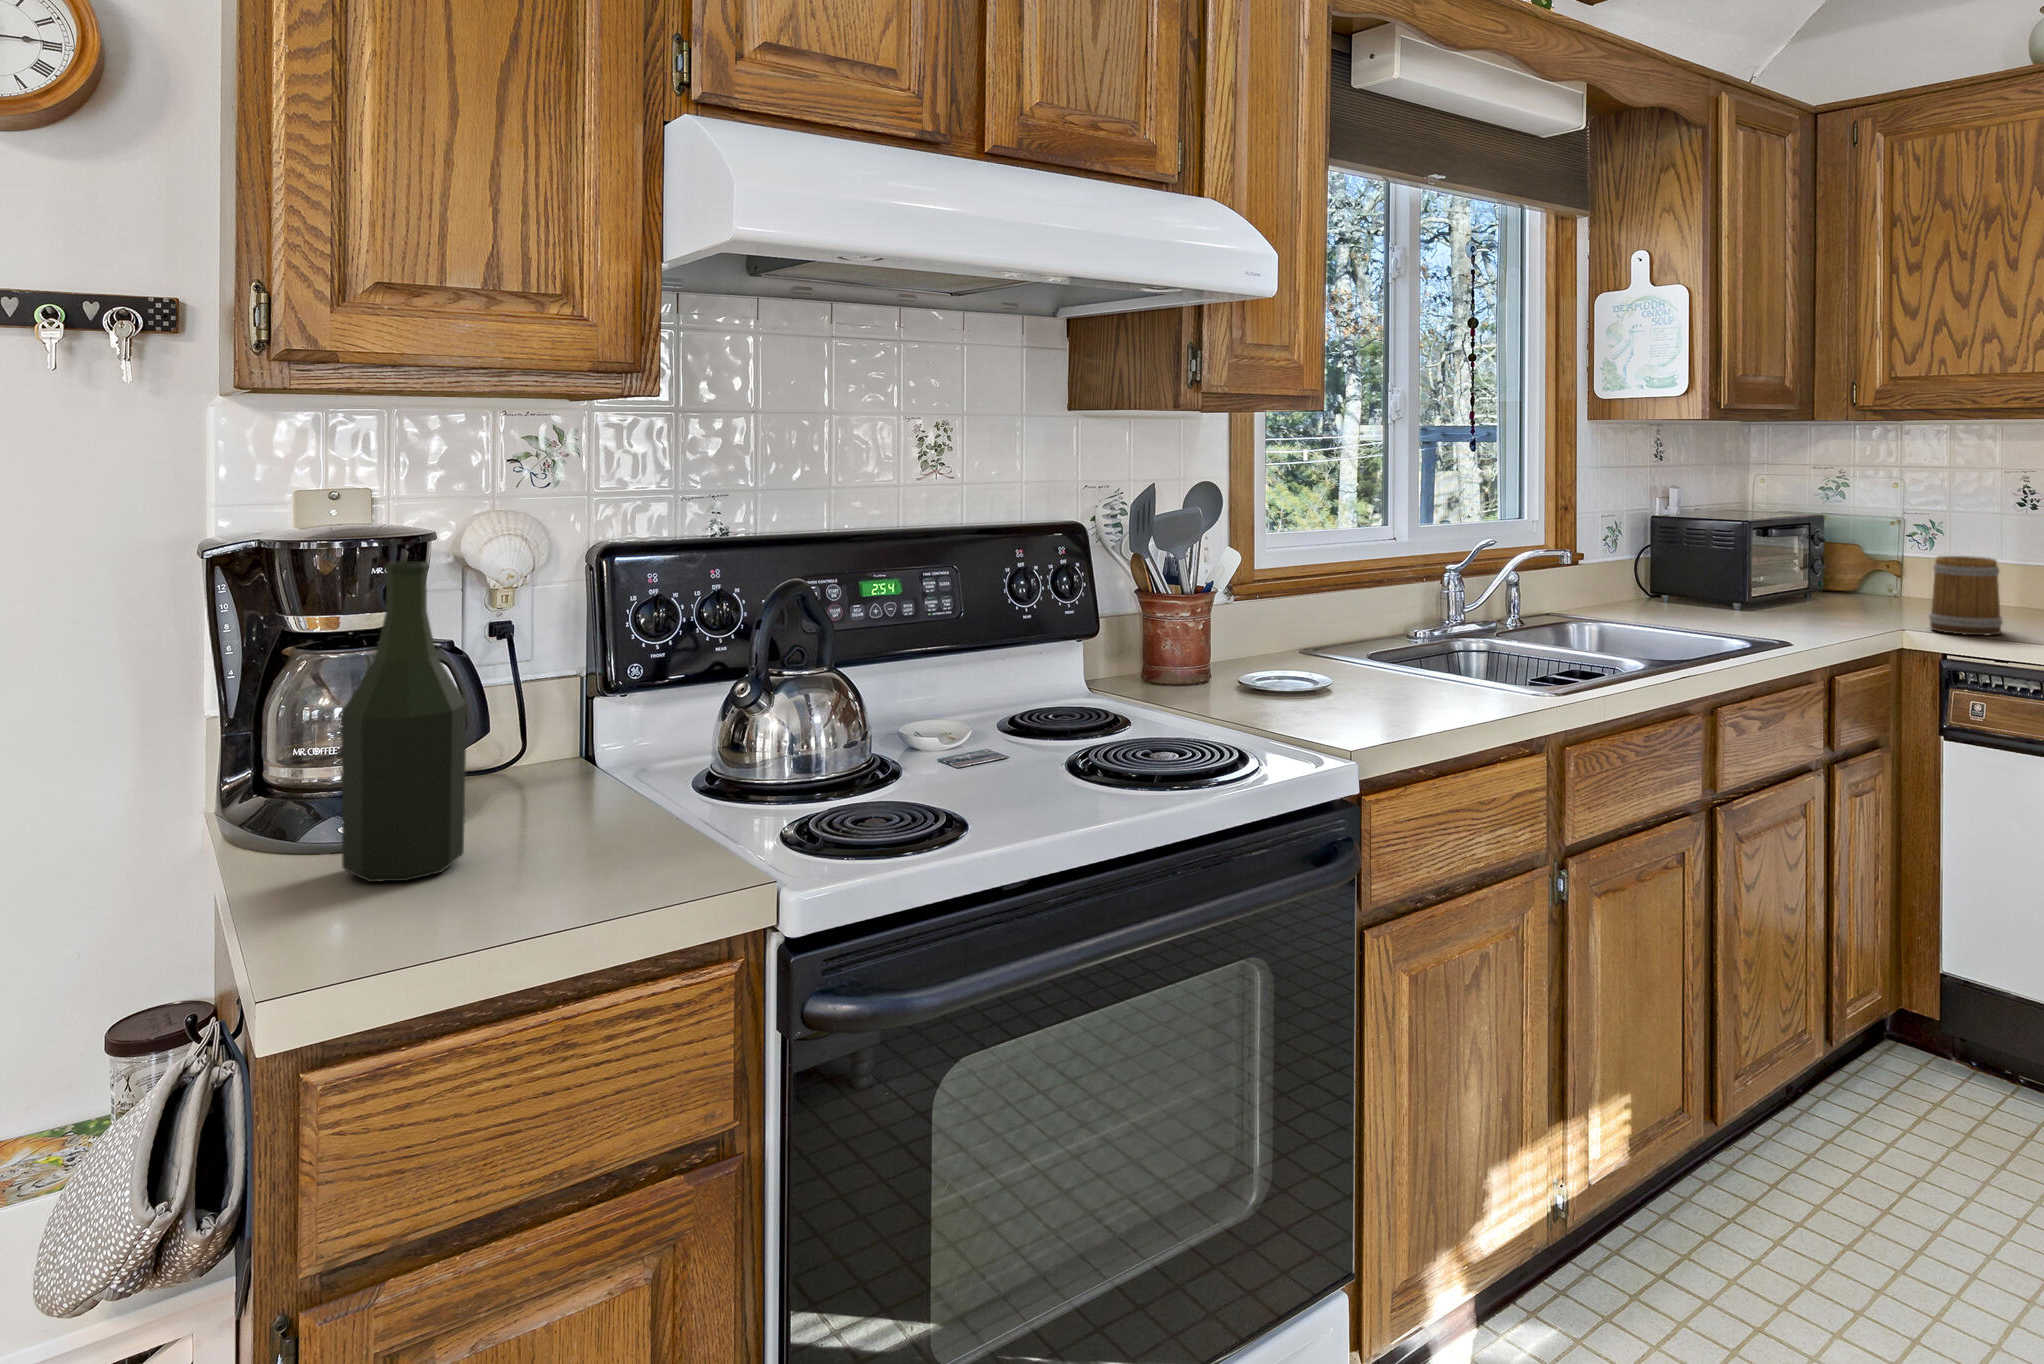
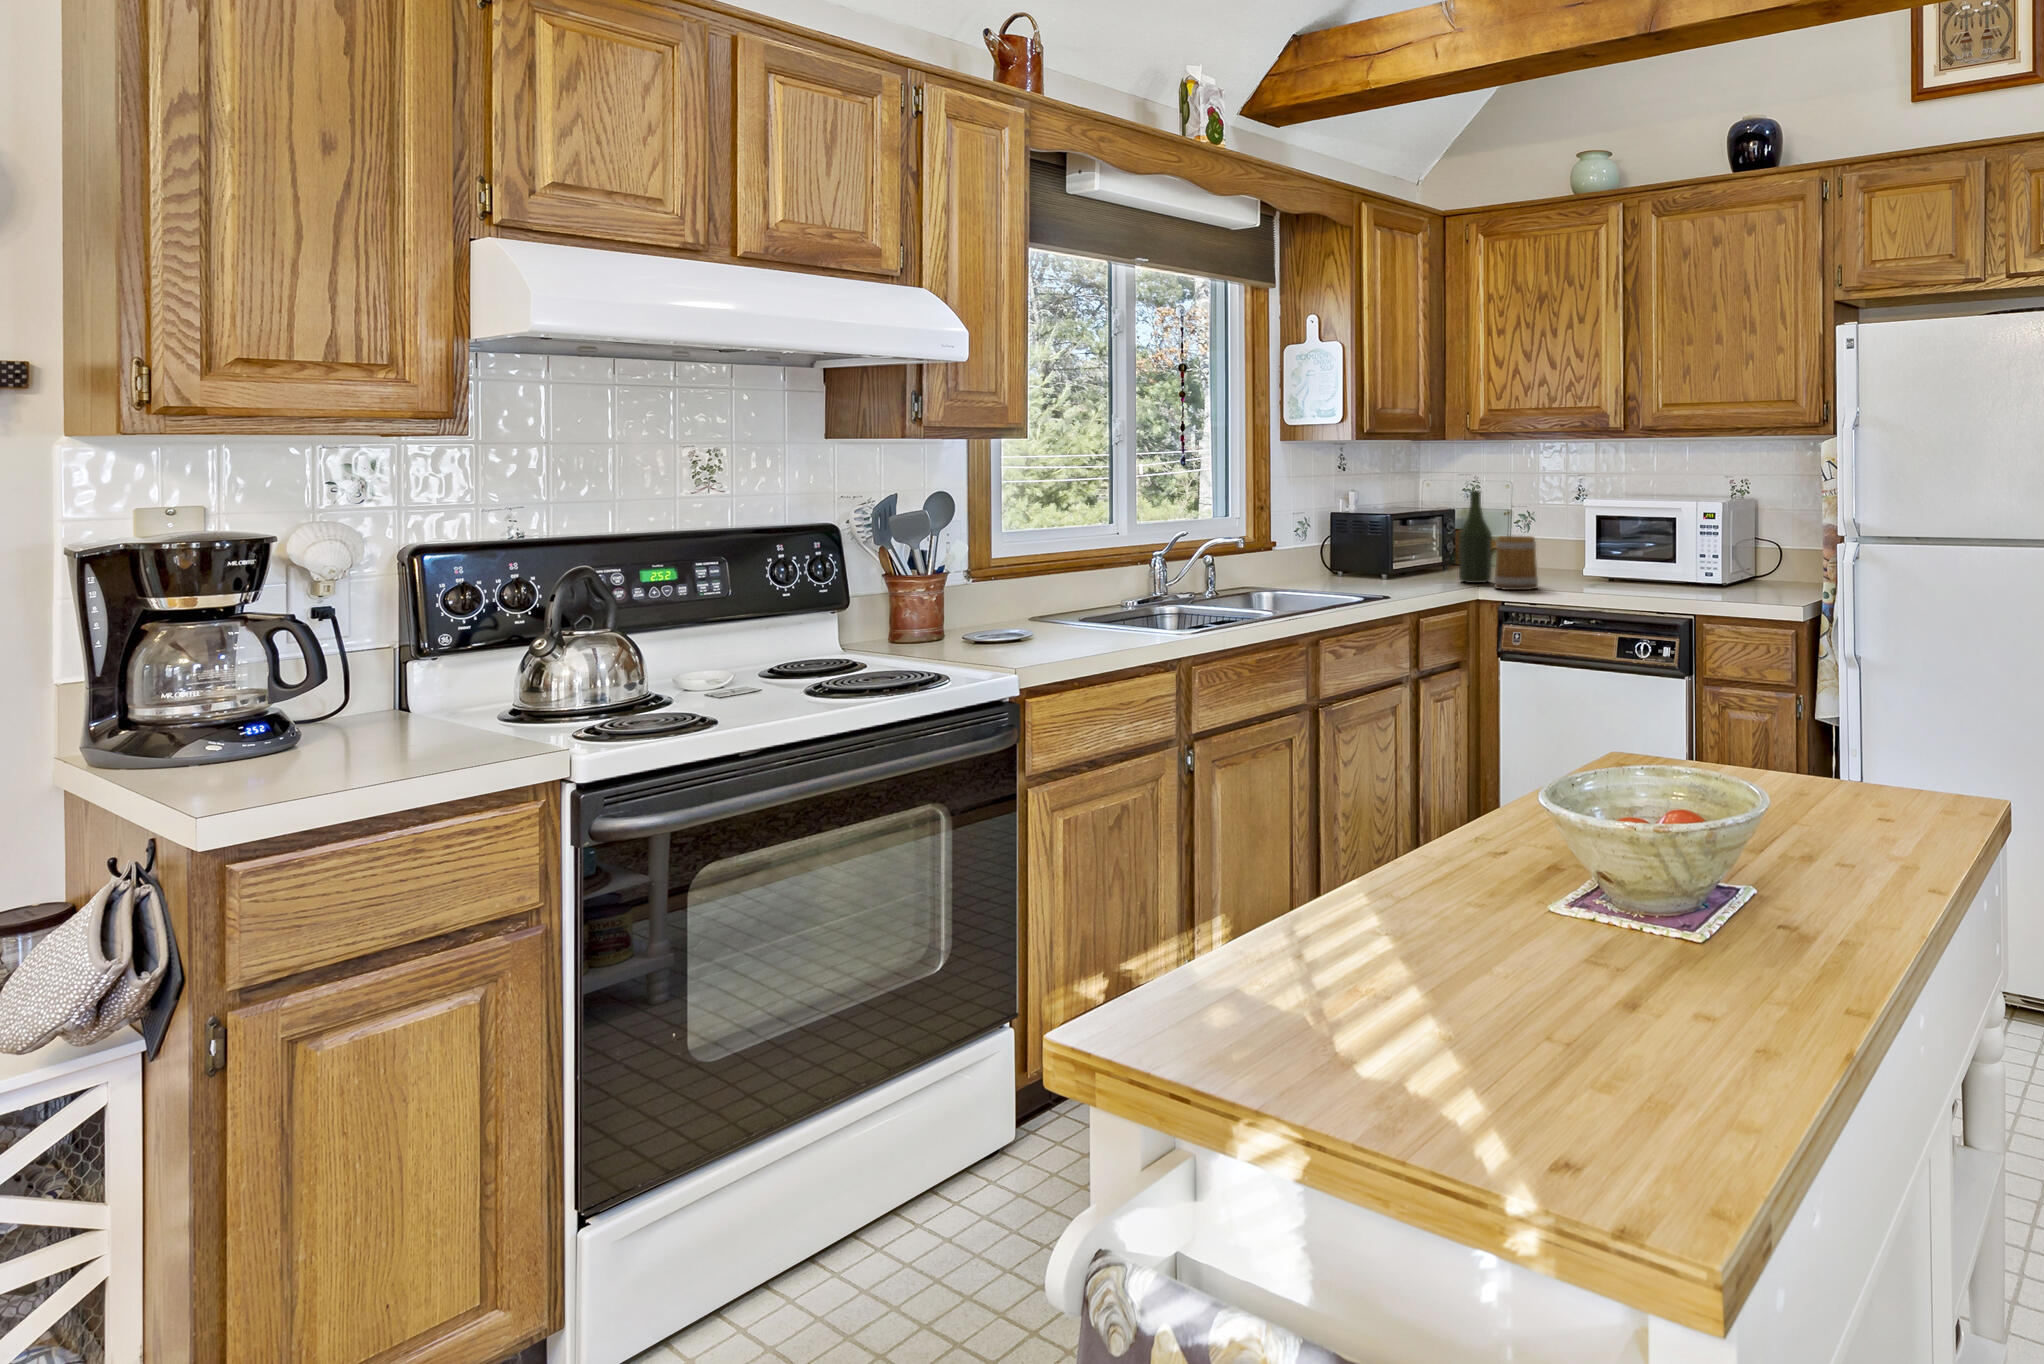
bottle: present [342,561,467,882] -> present [1459,490,1492,583]

